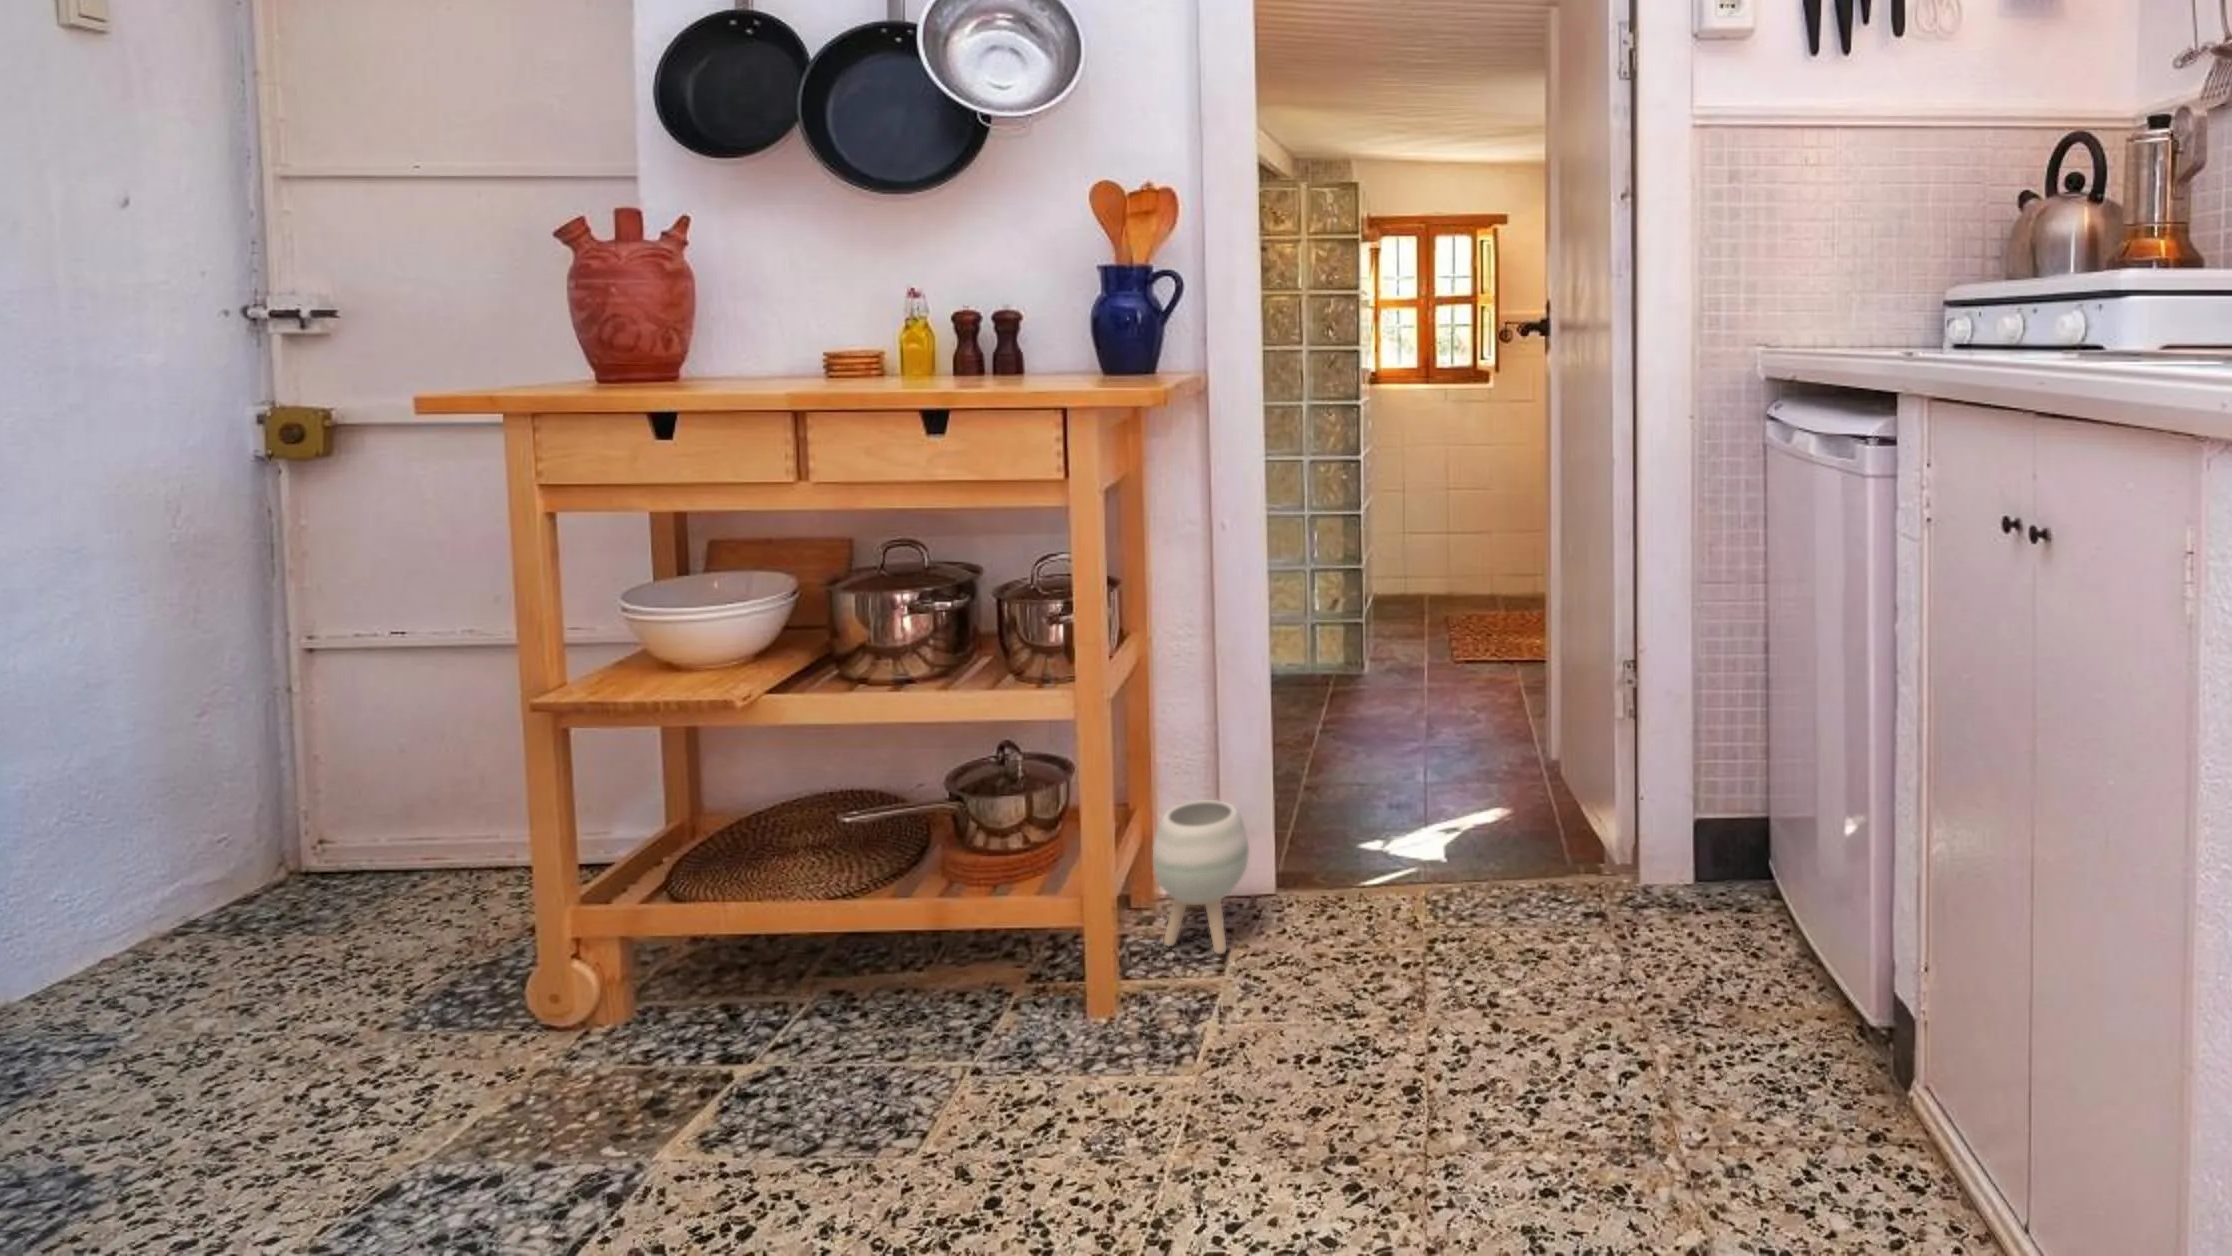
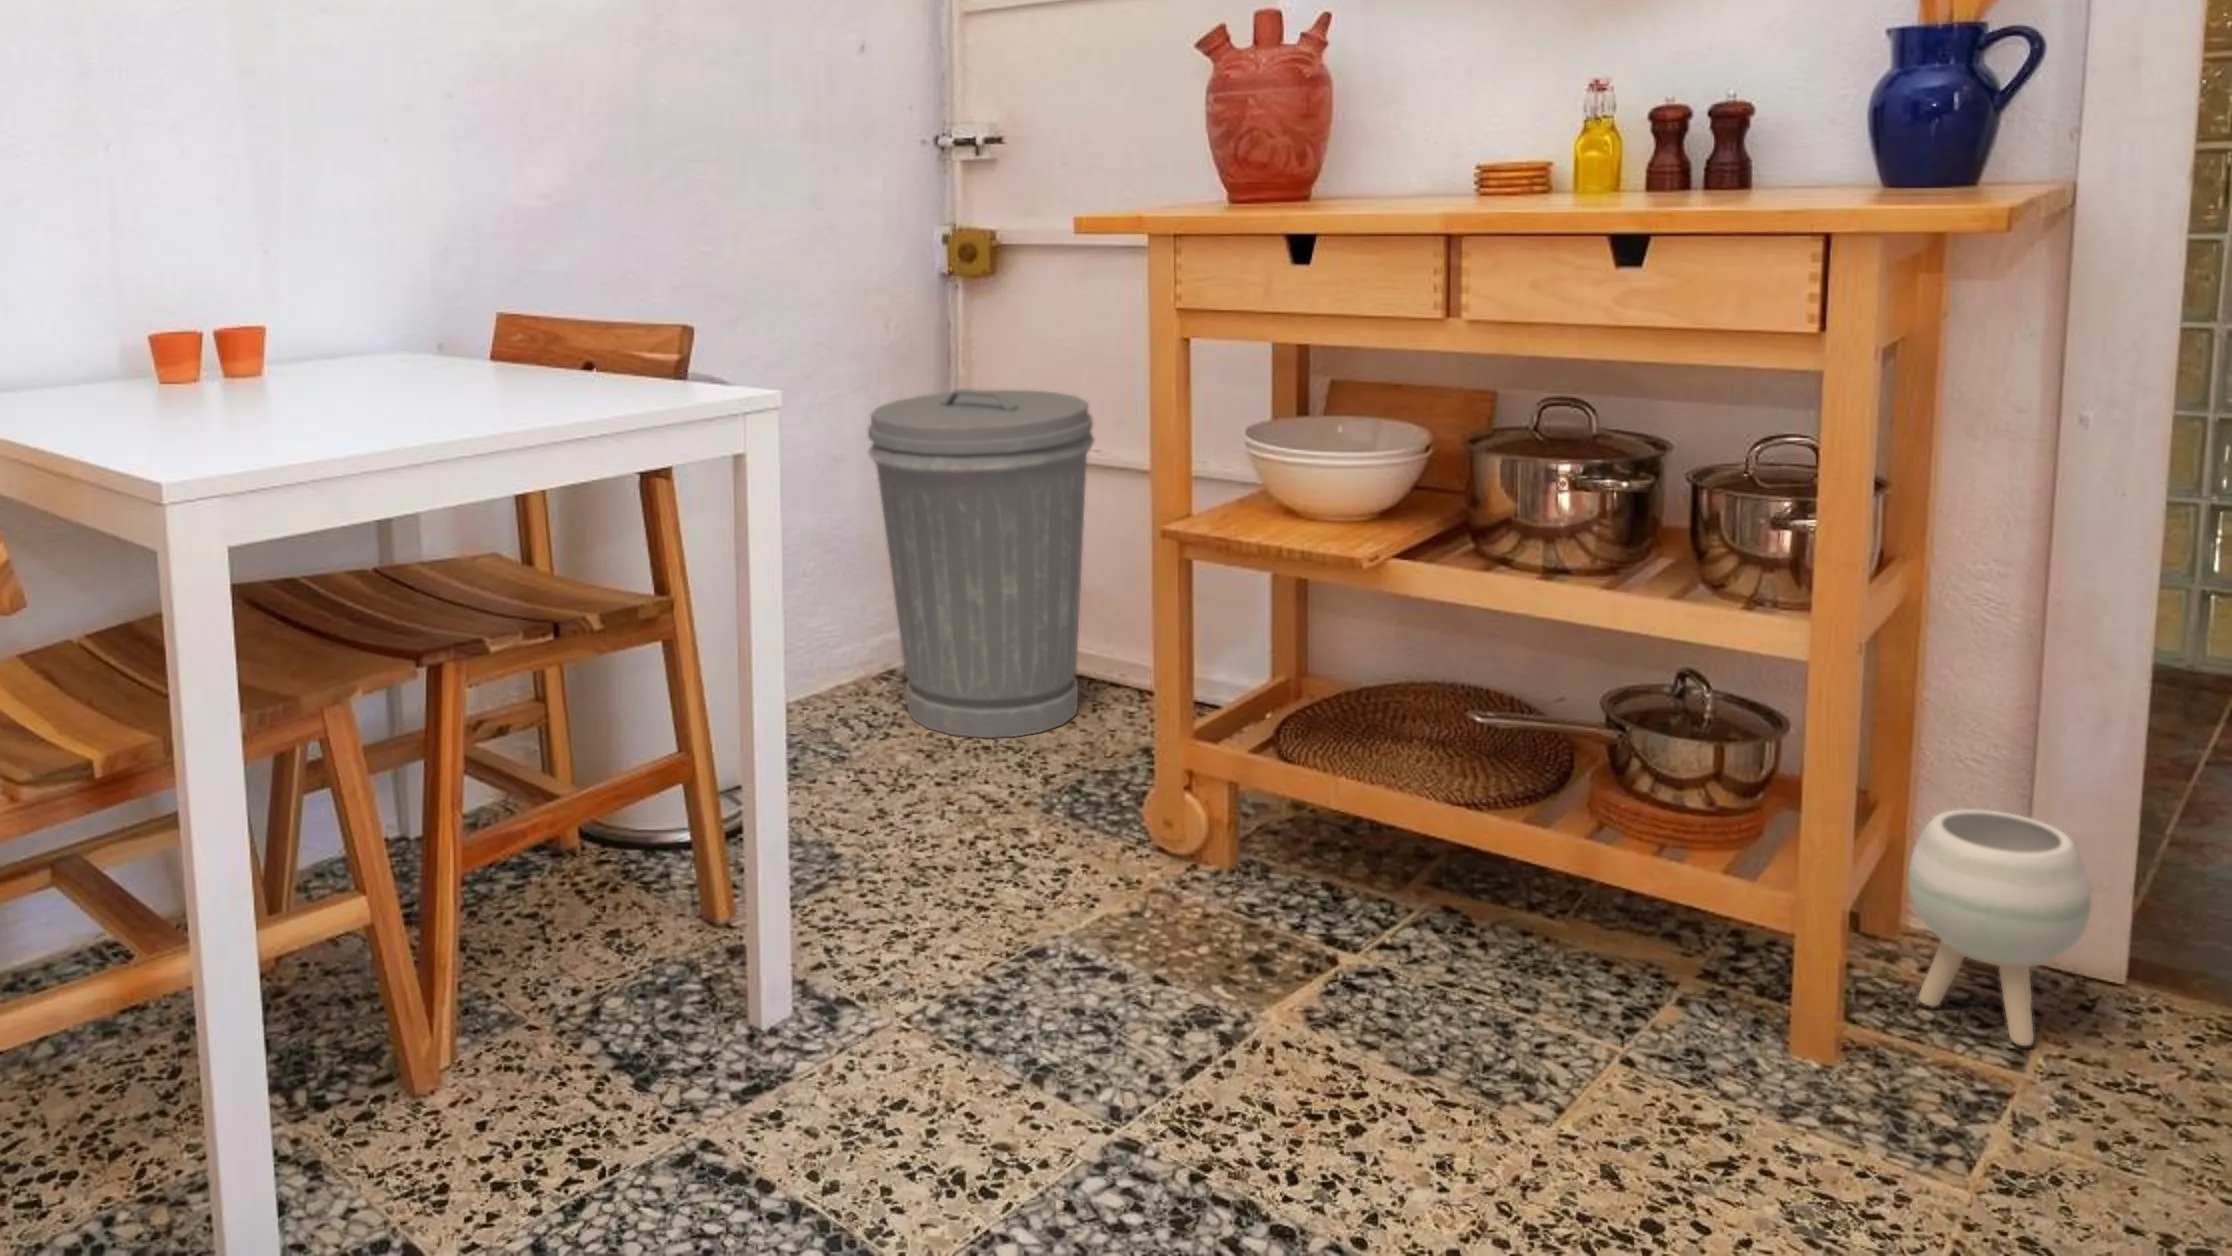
trash can: none [164,593,487,979] -> present [868,389,1094,738]

